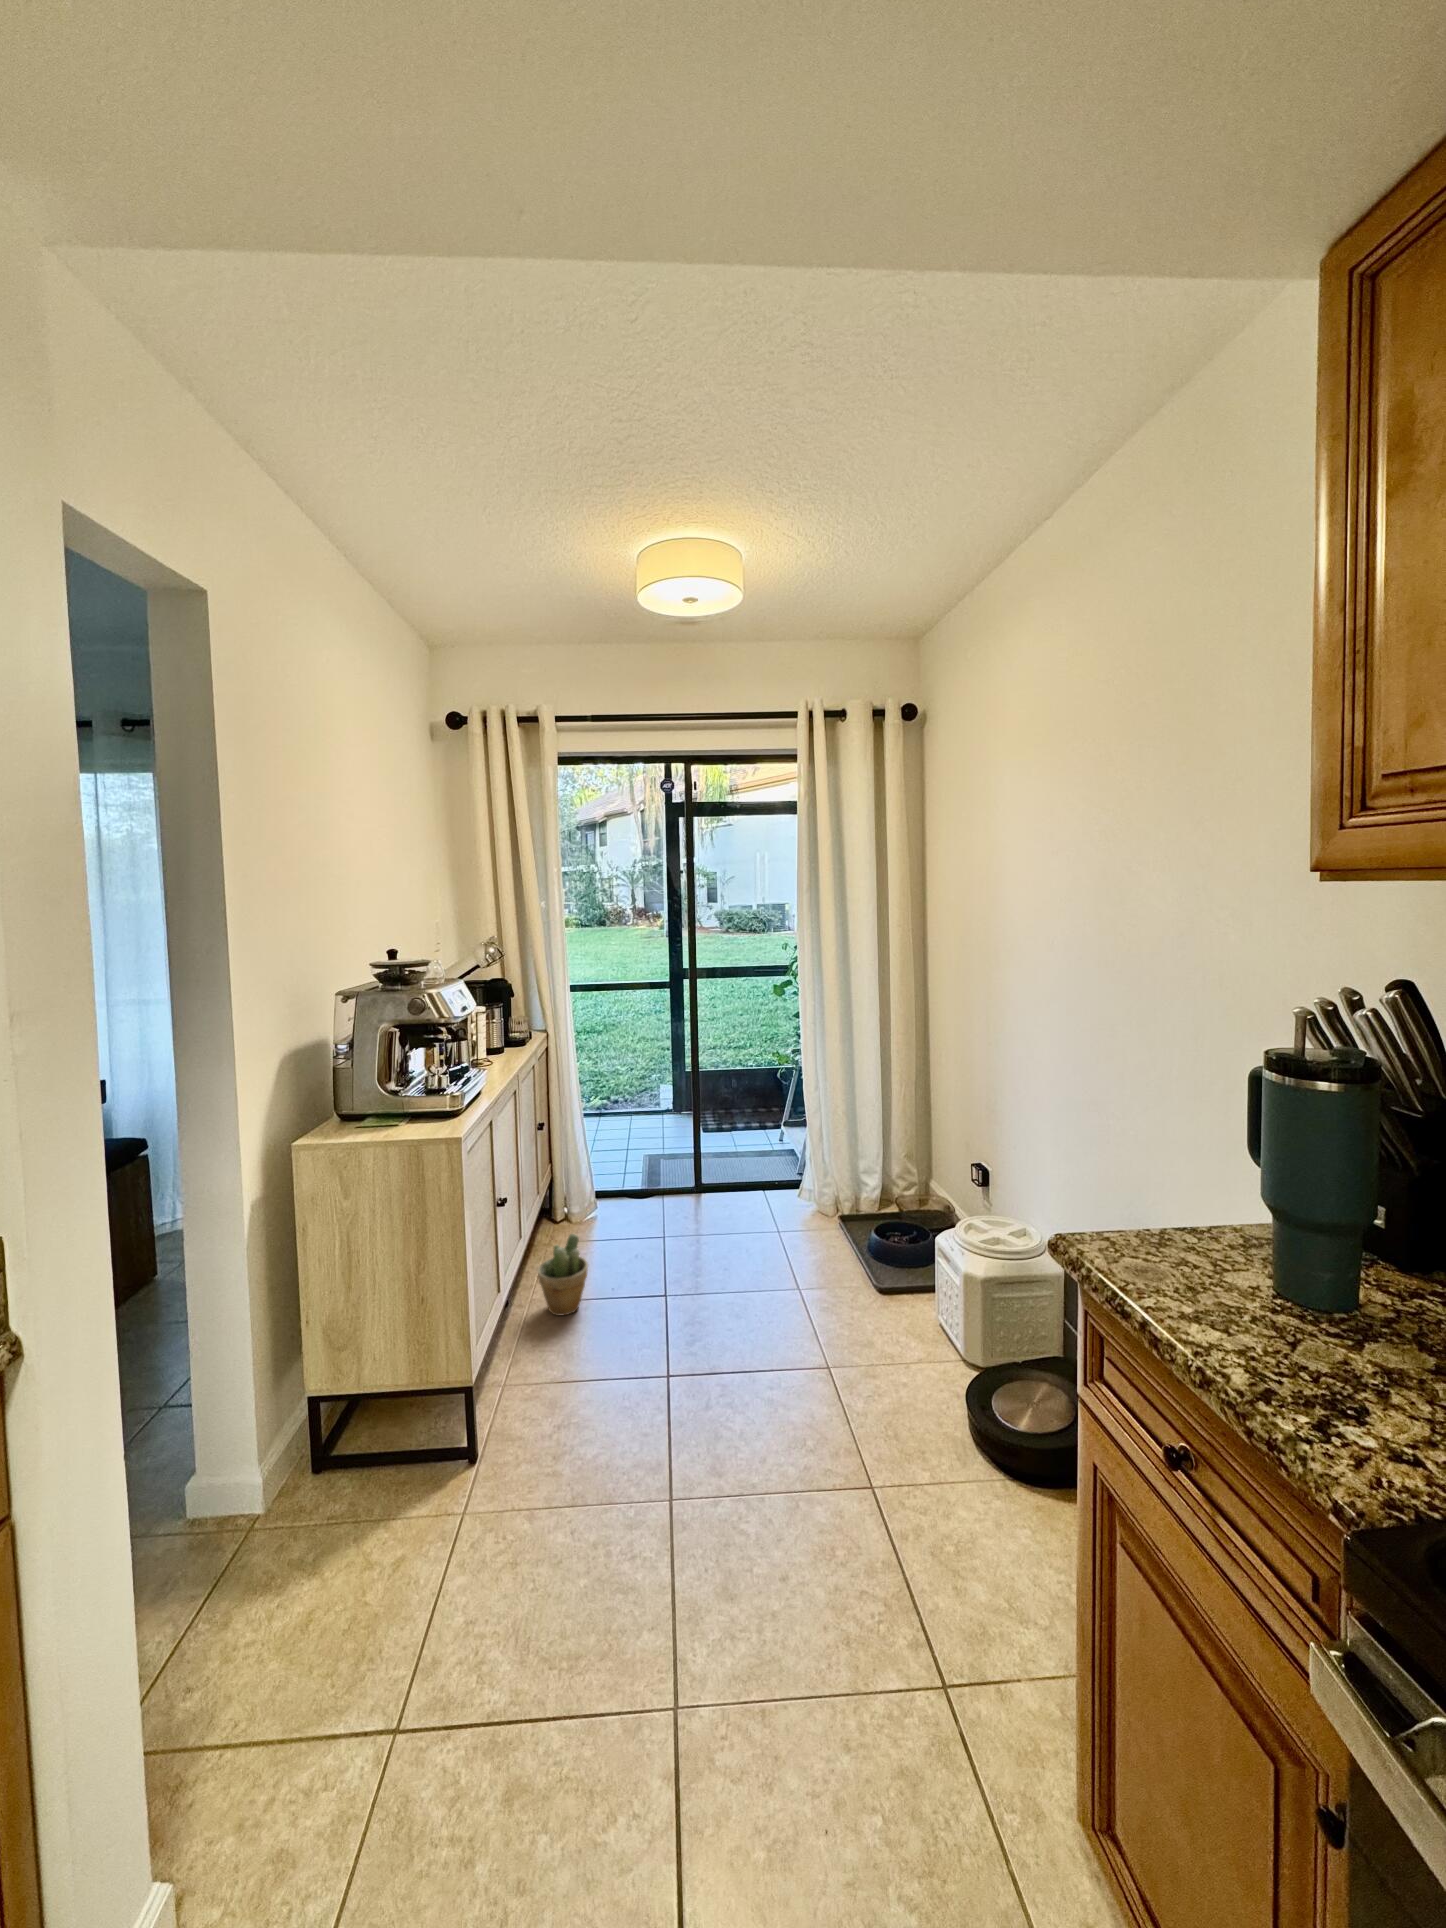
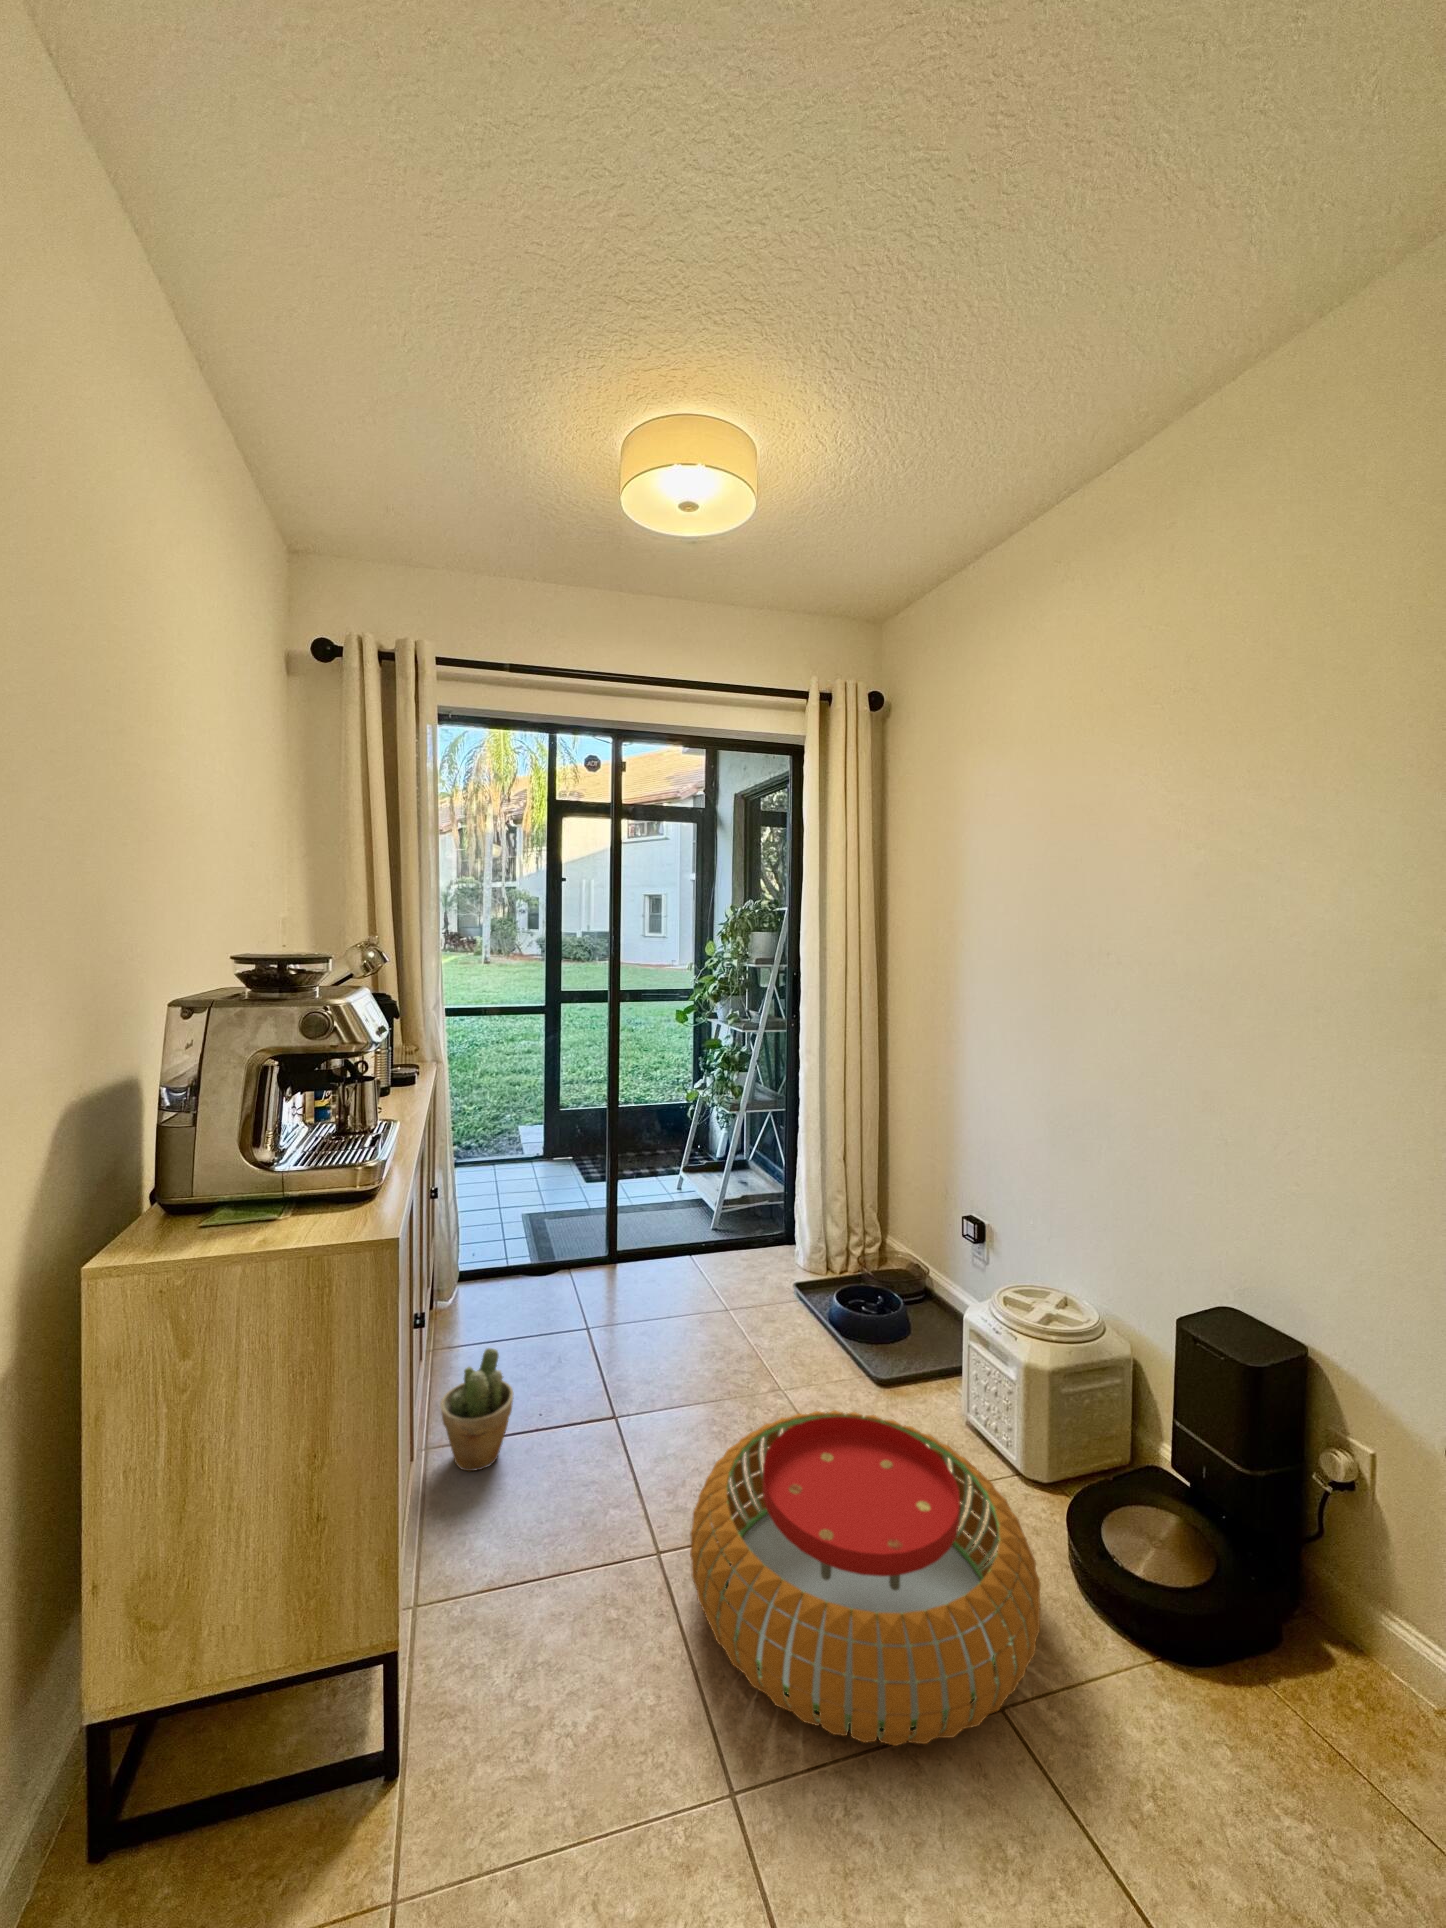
pouf: none [676,1293,924,1496] -> present [690,1411,1040,1746]

